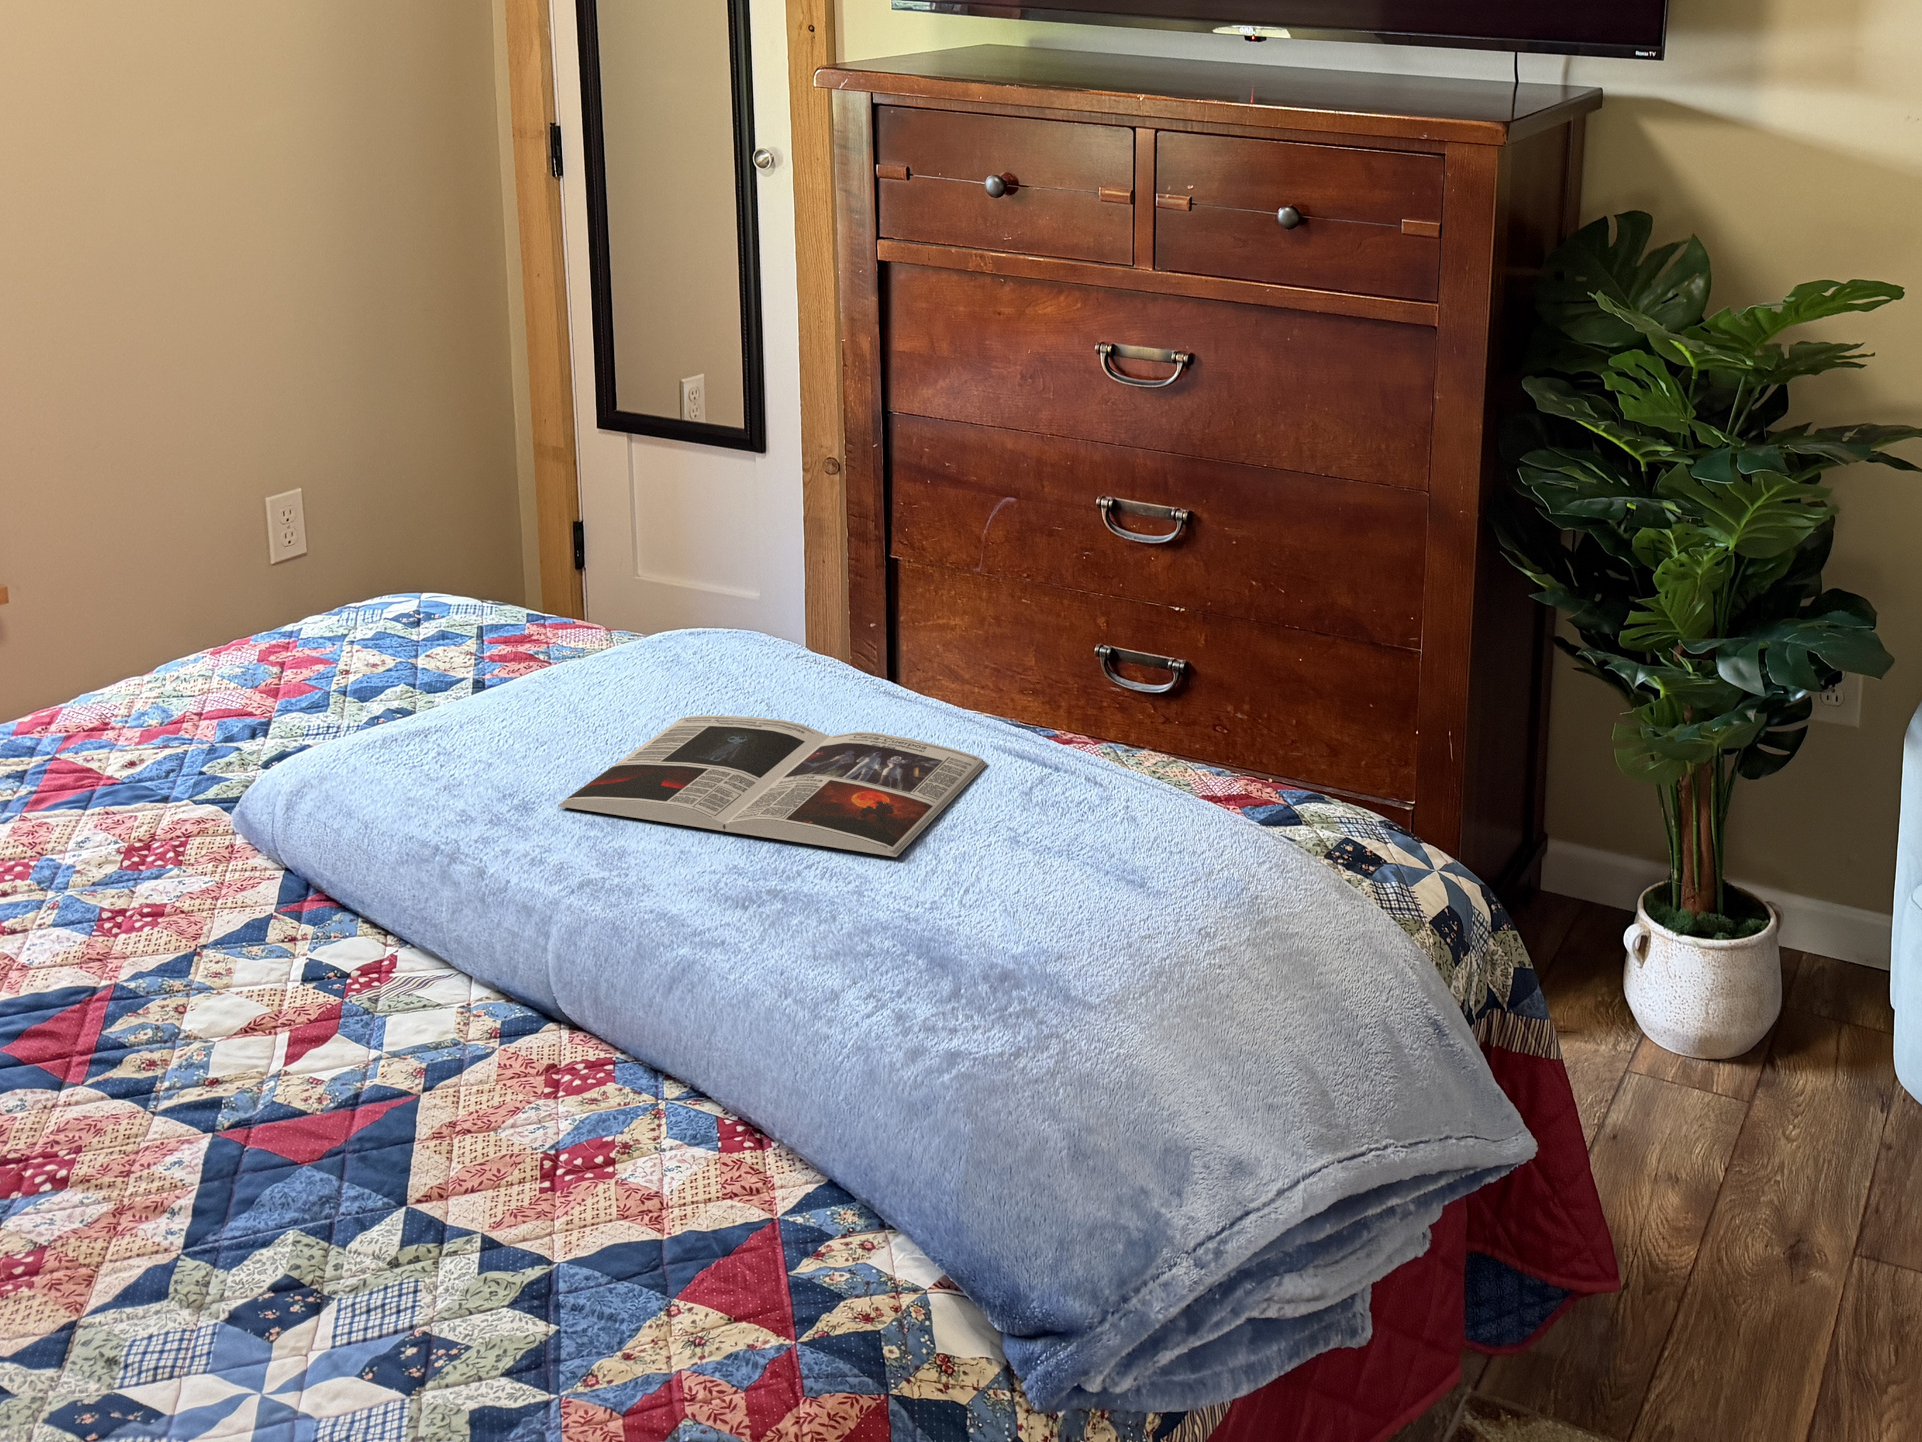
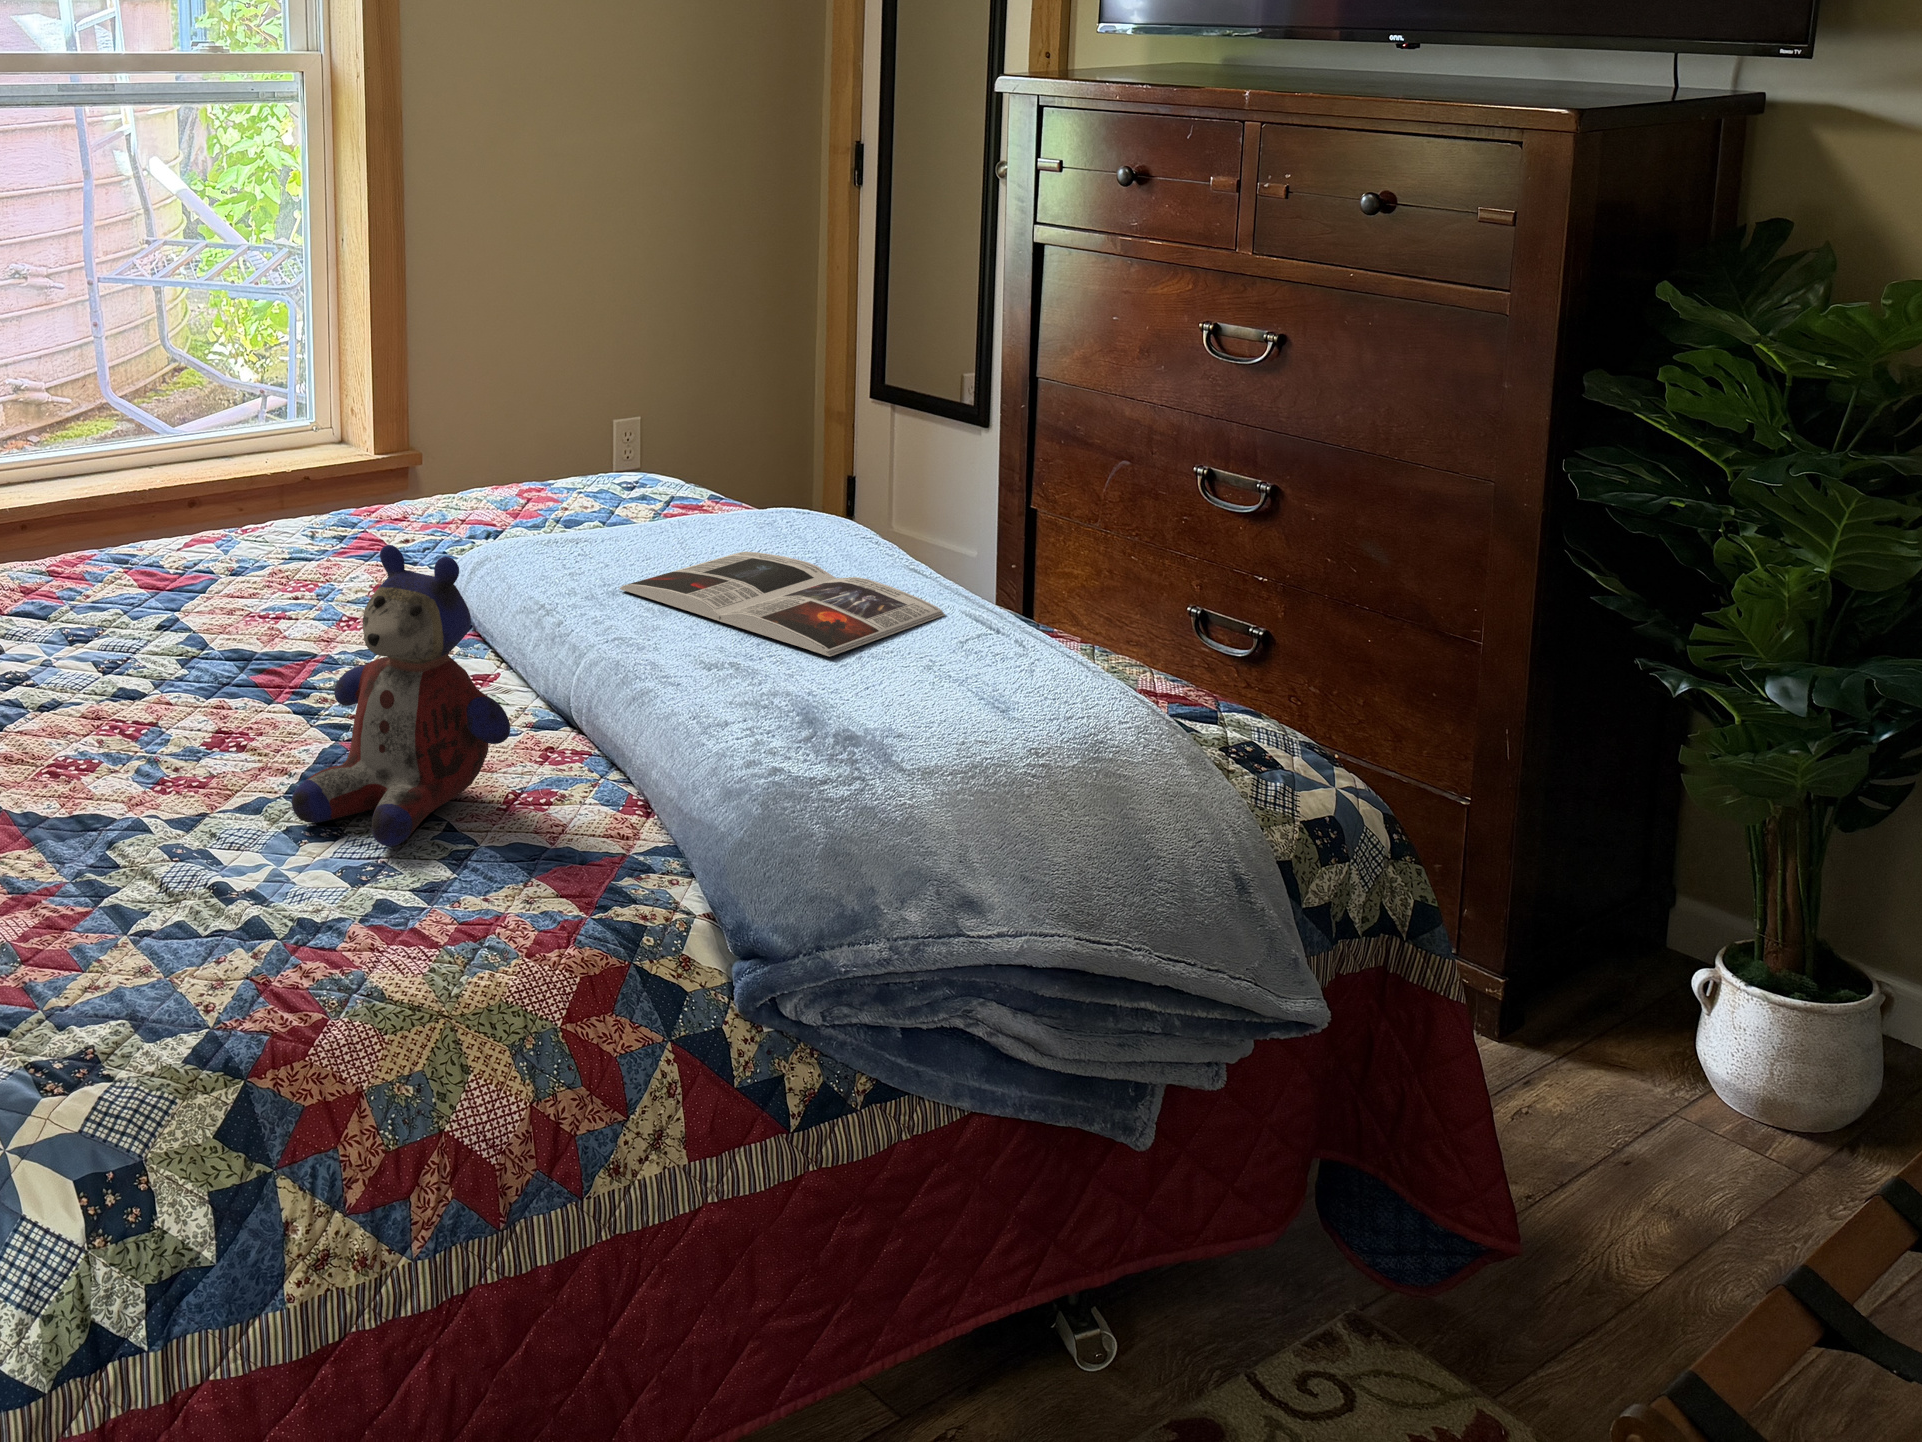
stuffed bear: none [224,860,554,1302] -> present [292,545,510,847]

